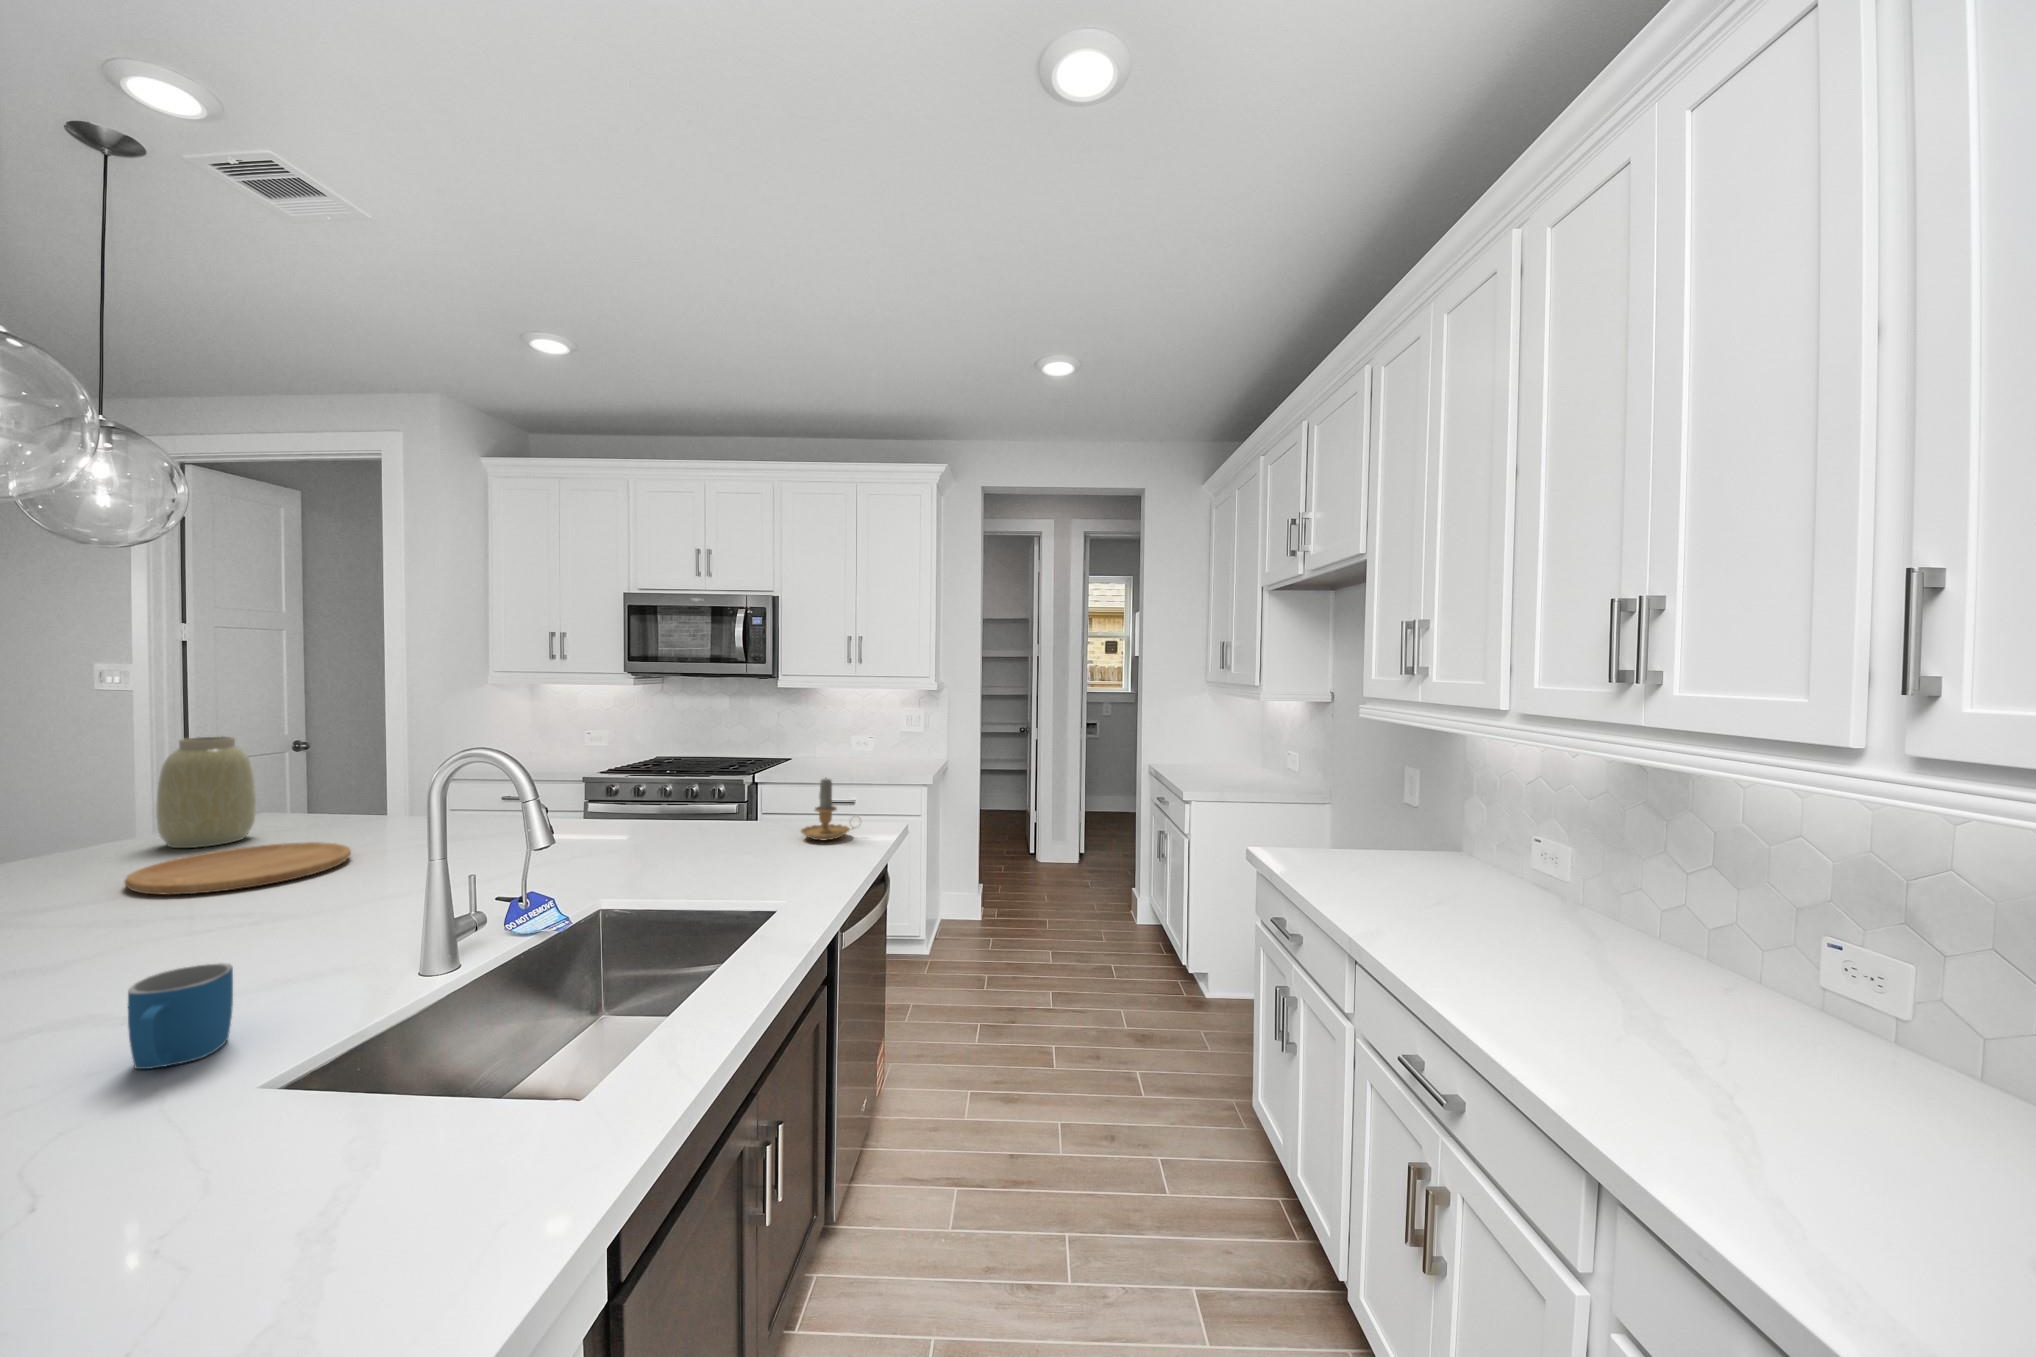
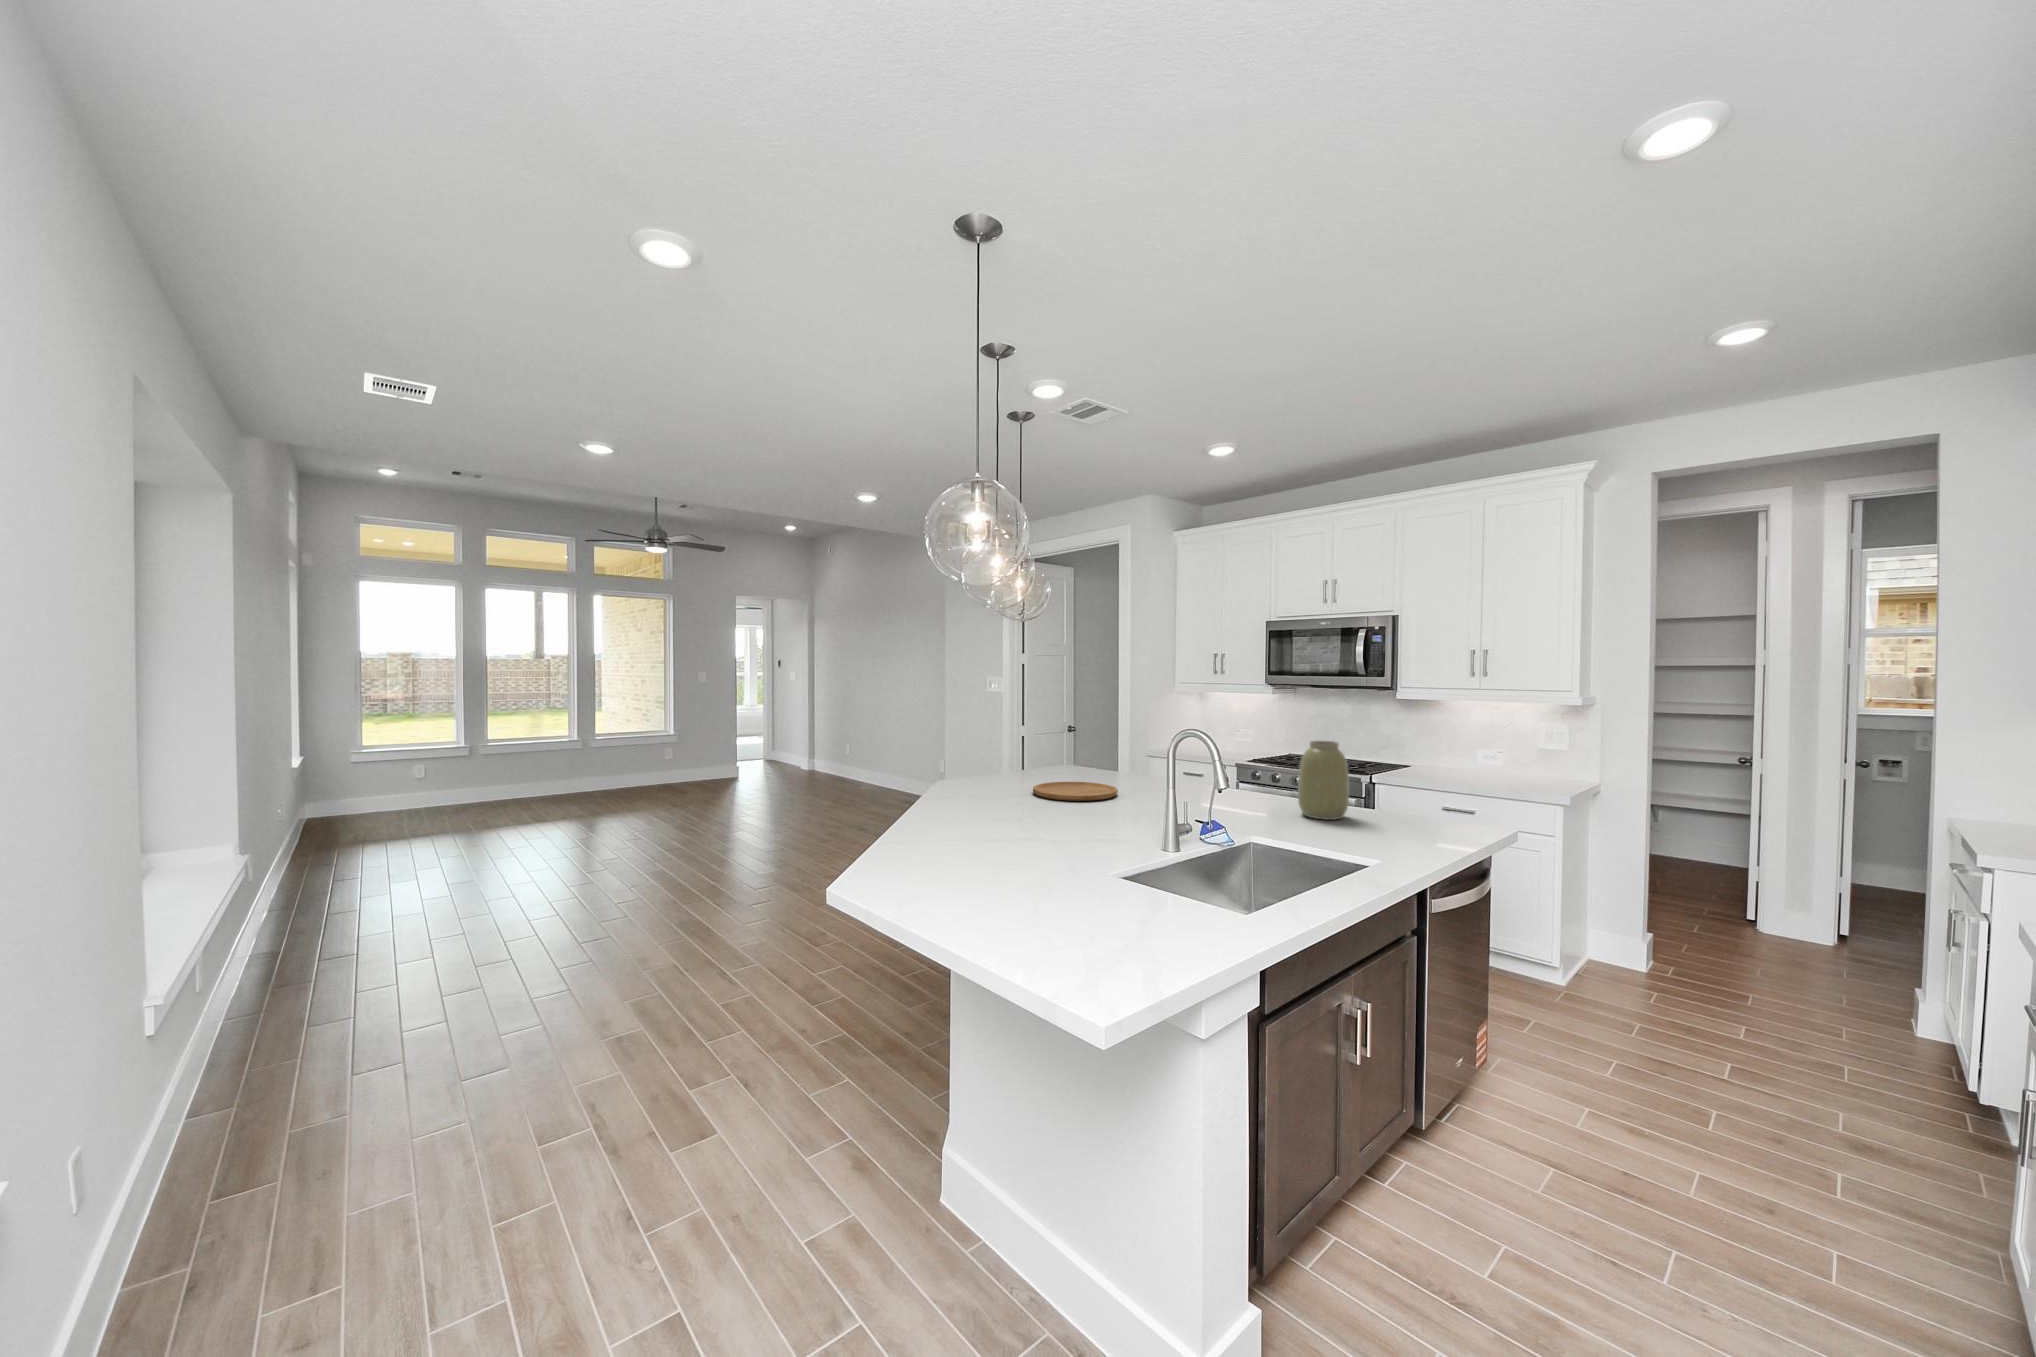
vase: present [156,736,256,848] -> present [1298,741,1349,820]
candle: present [801,778,854,840] -> none [1401,775,1458,829]
mug: present [128,963,233,1069] -> none [1070,820,1100,860]

